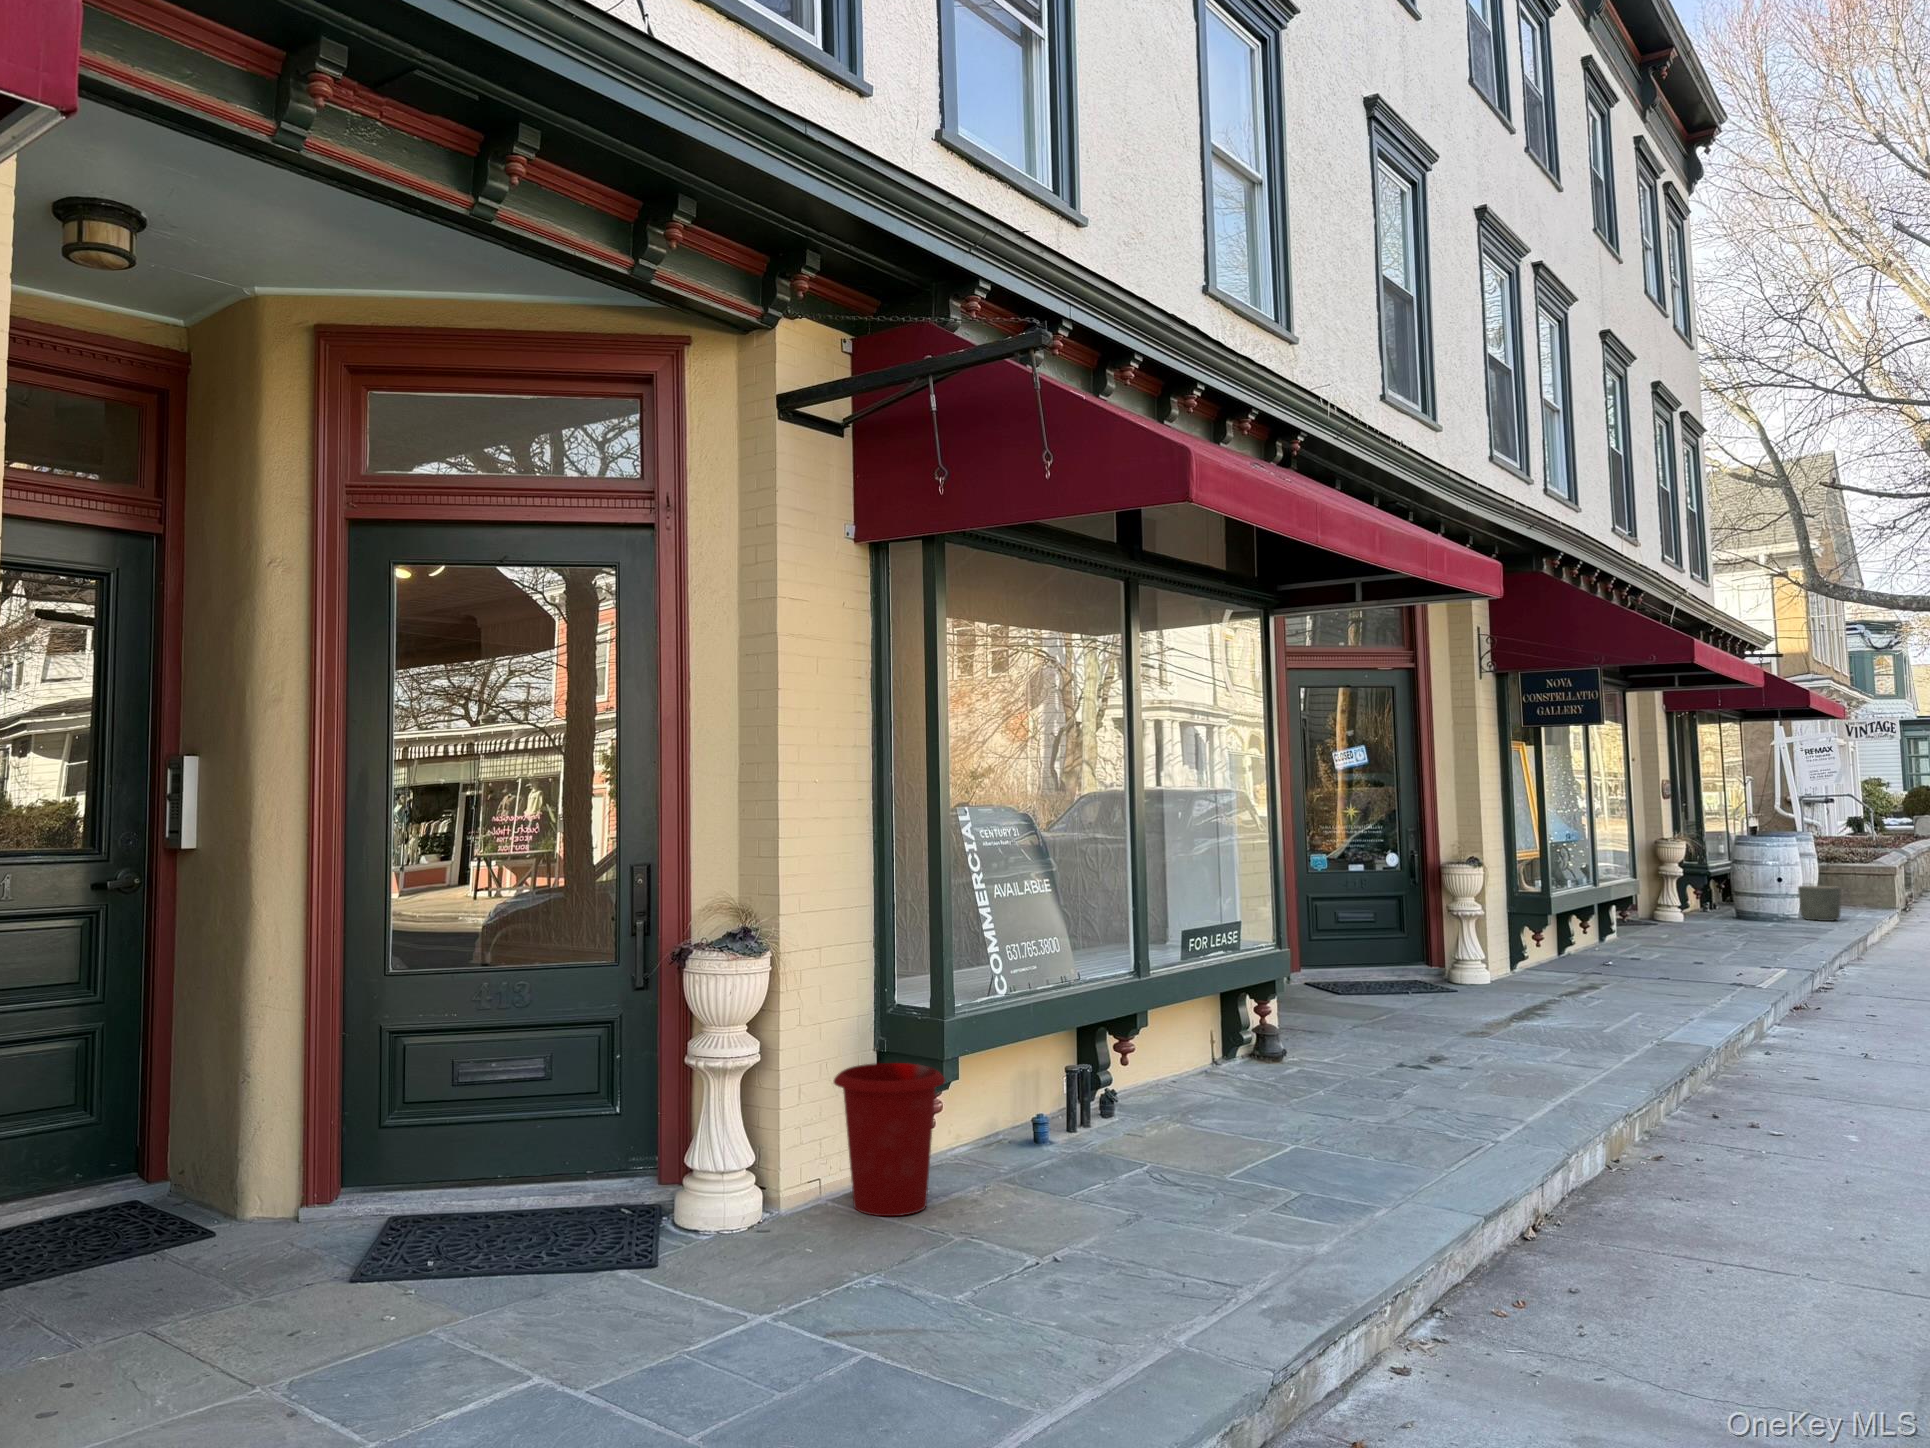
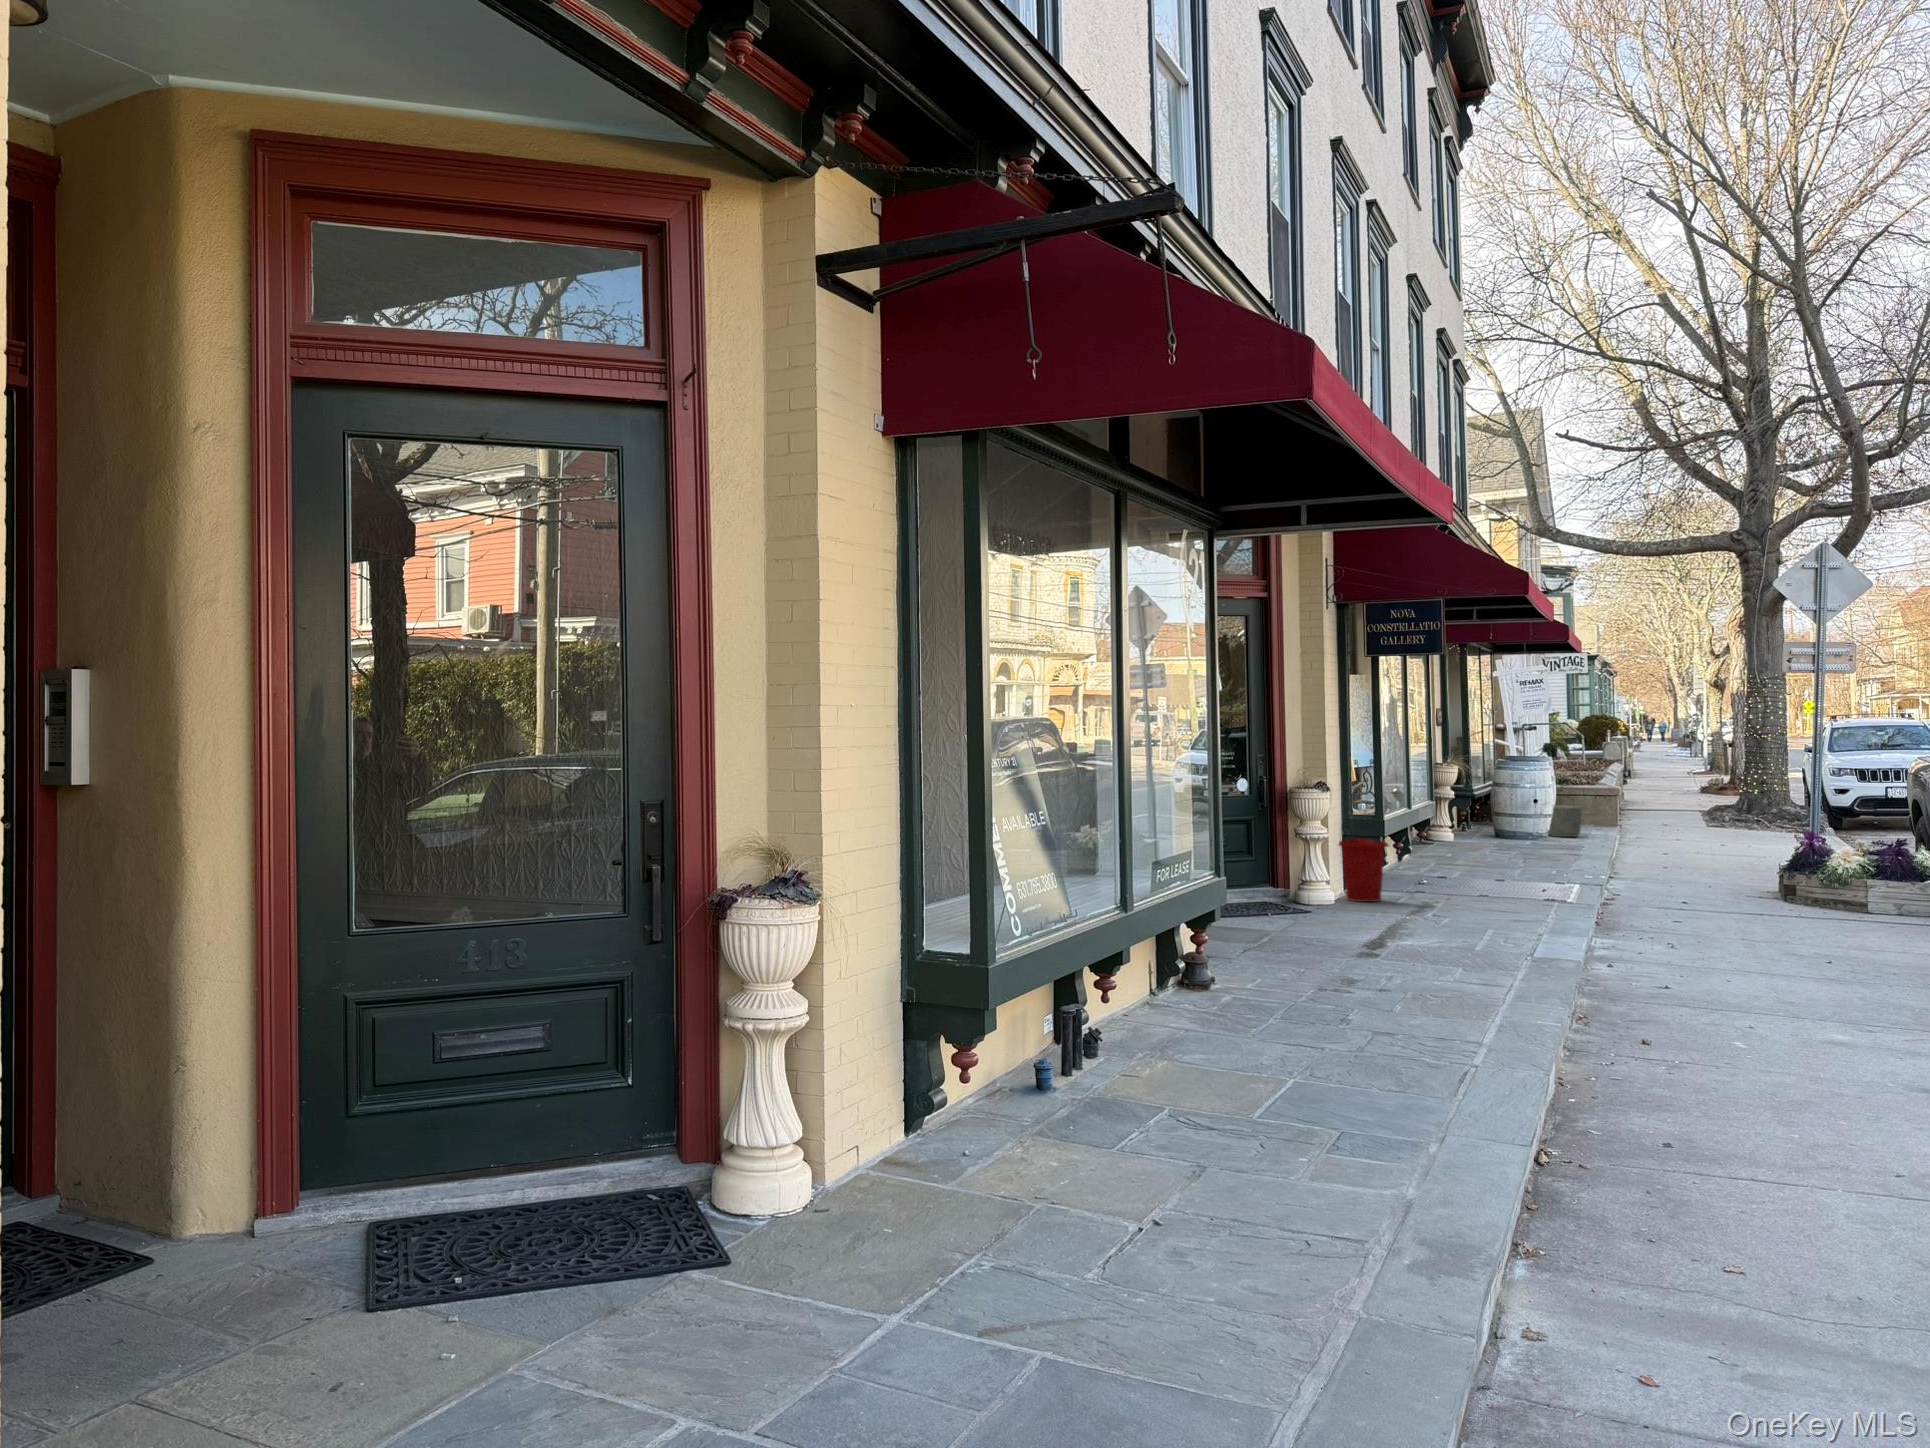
waste bin: present [834,1063,945,1216] -> present [1339,839,1389,902]

